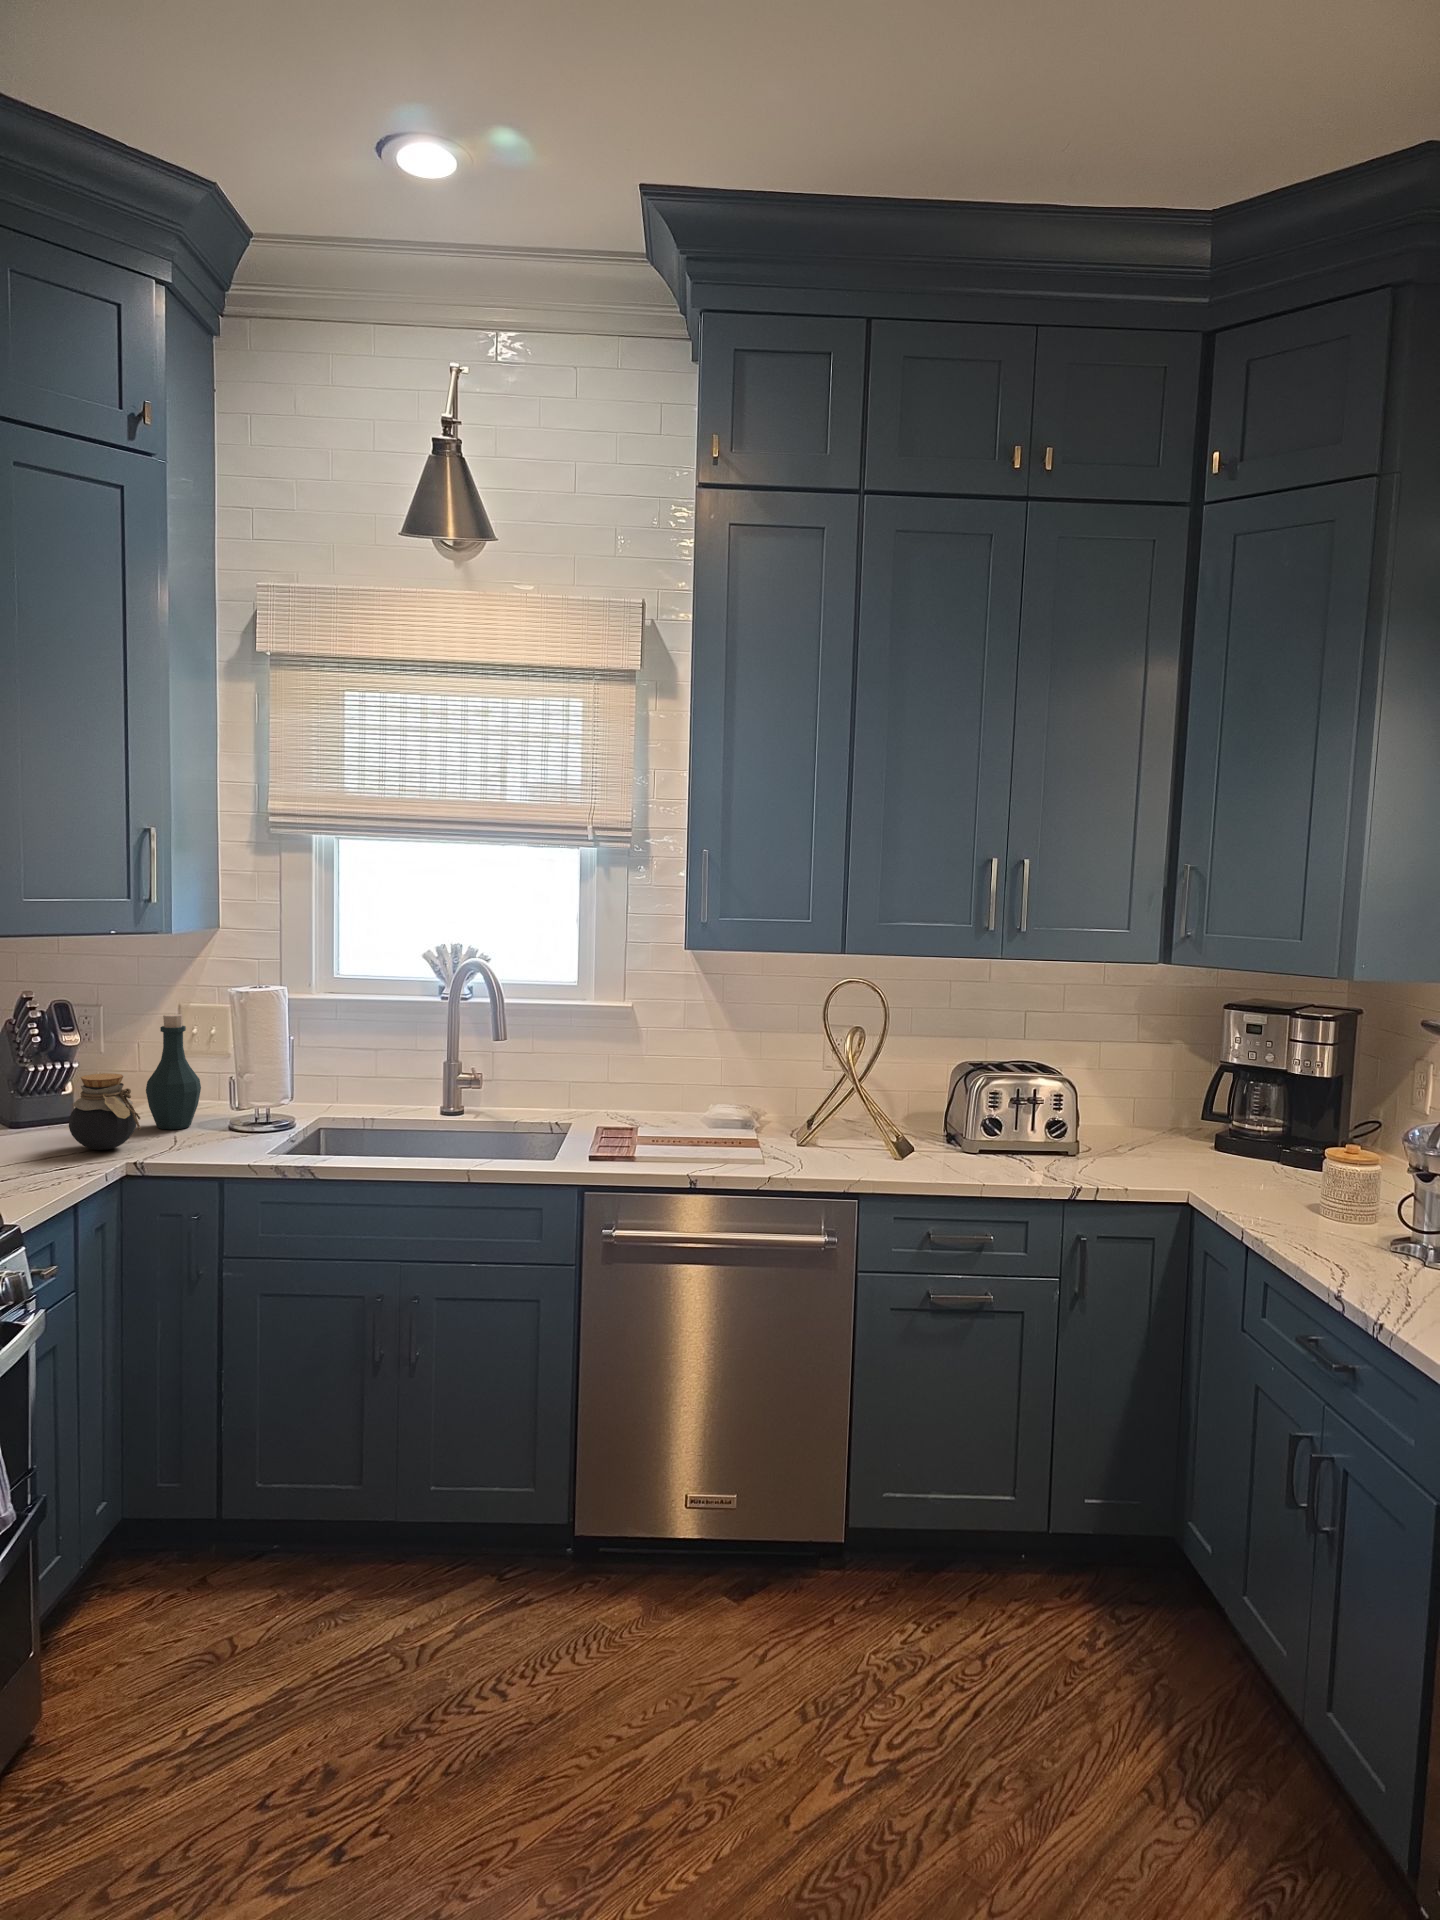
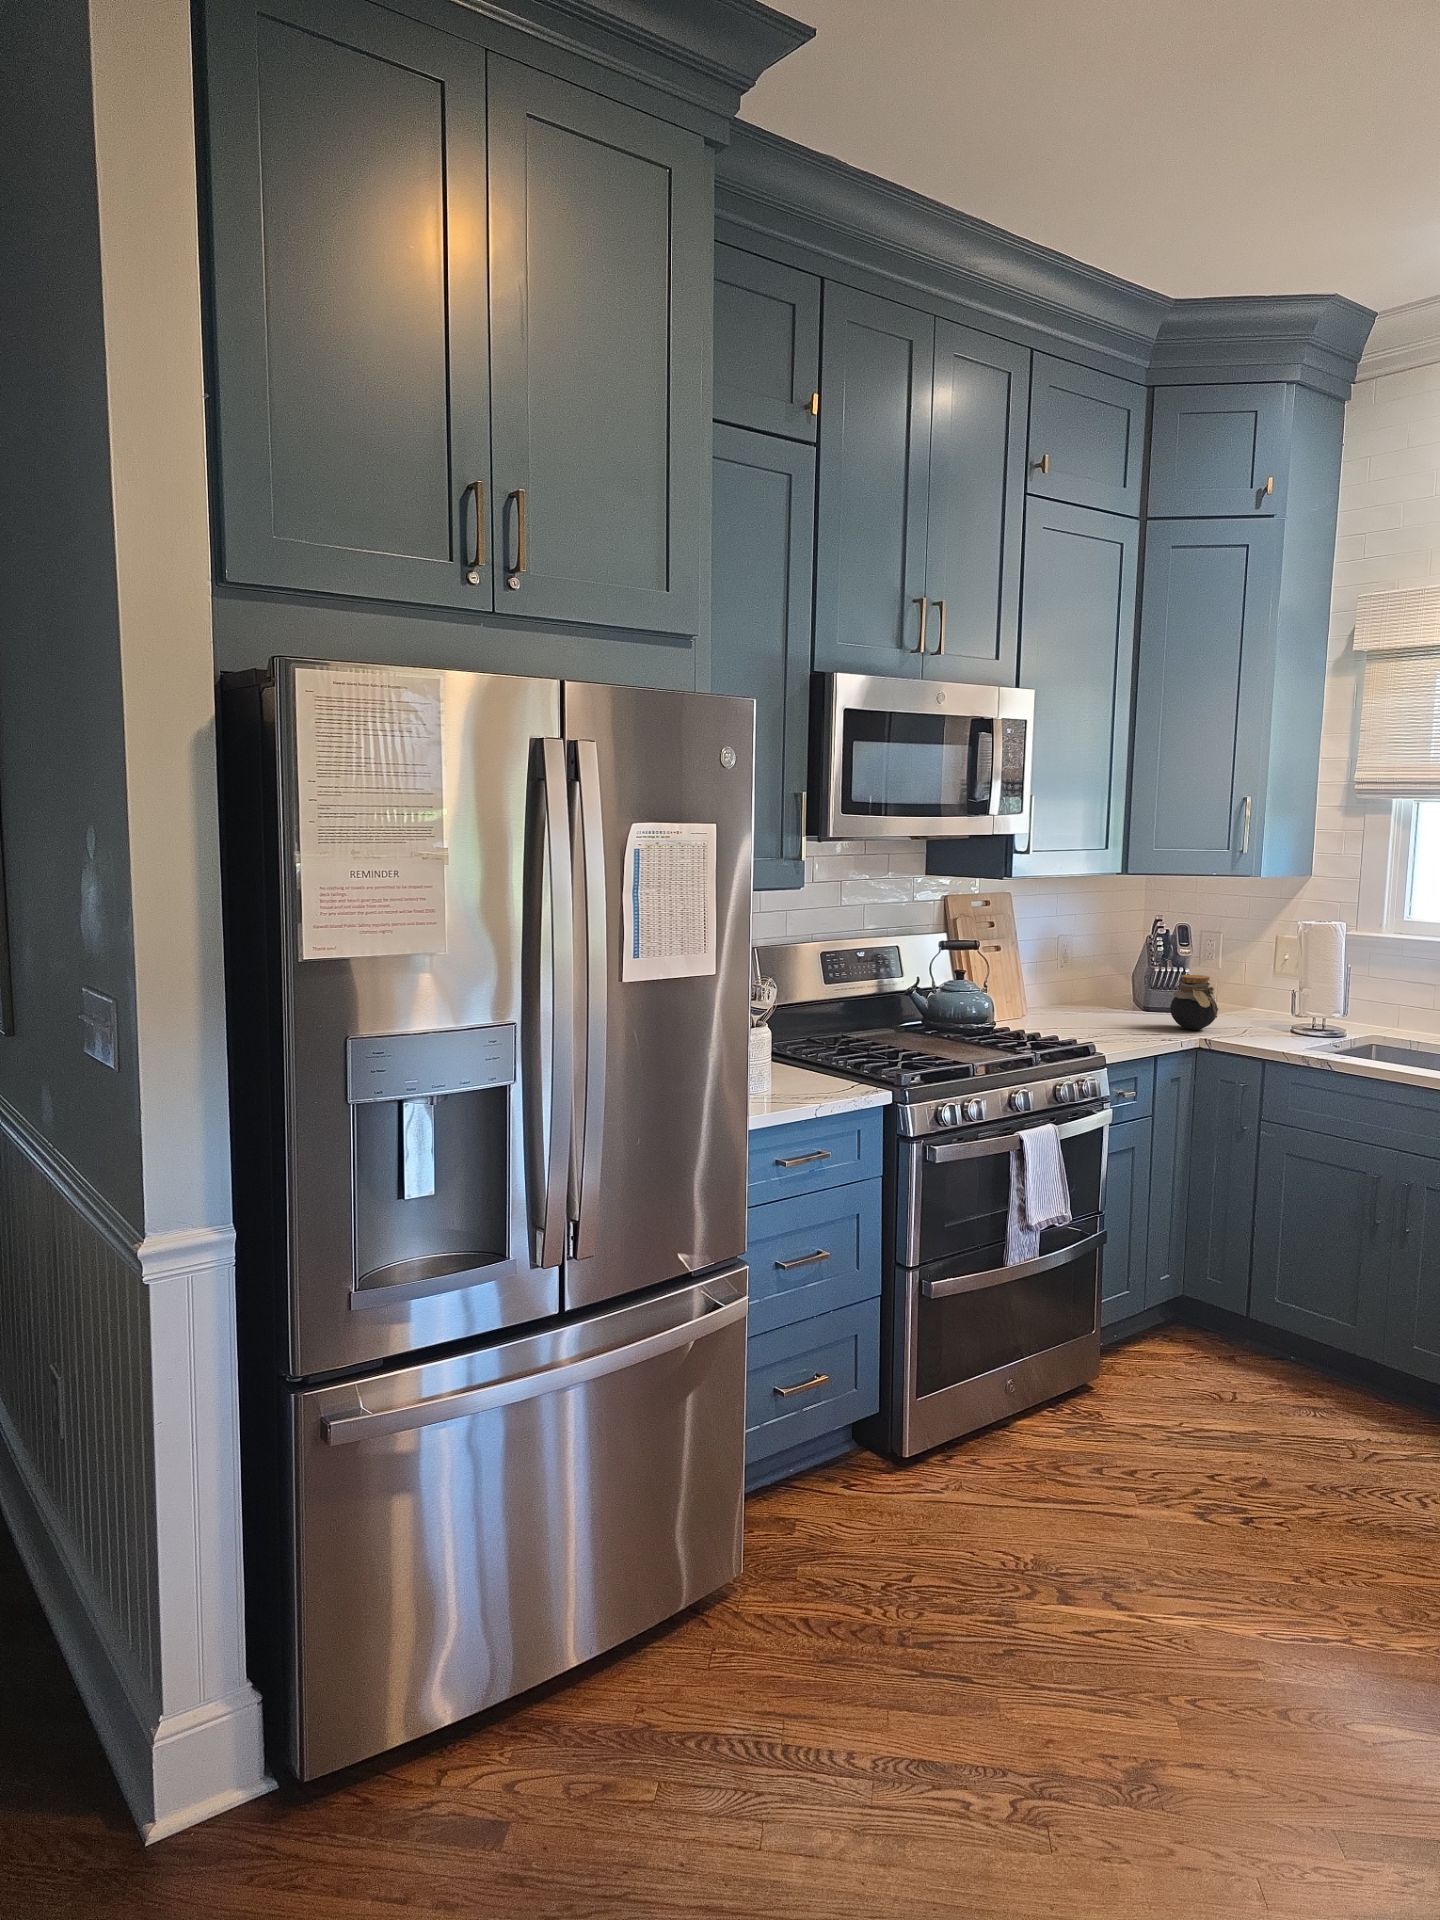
bottle: present [146,1014,201,1129] -> none [1234,938,1277,1026]

